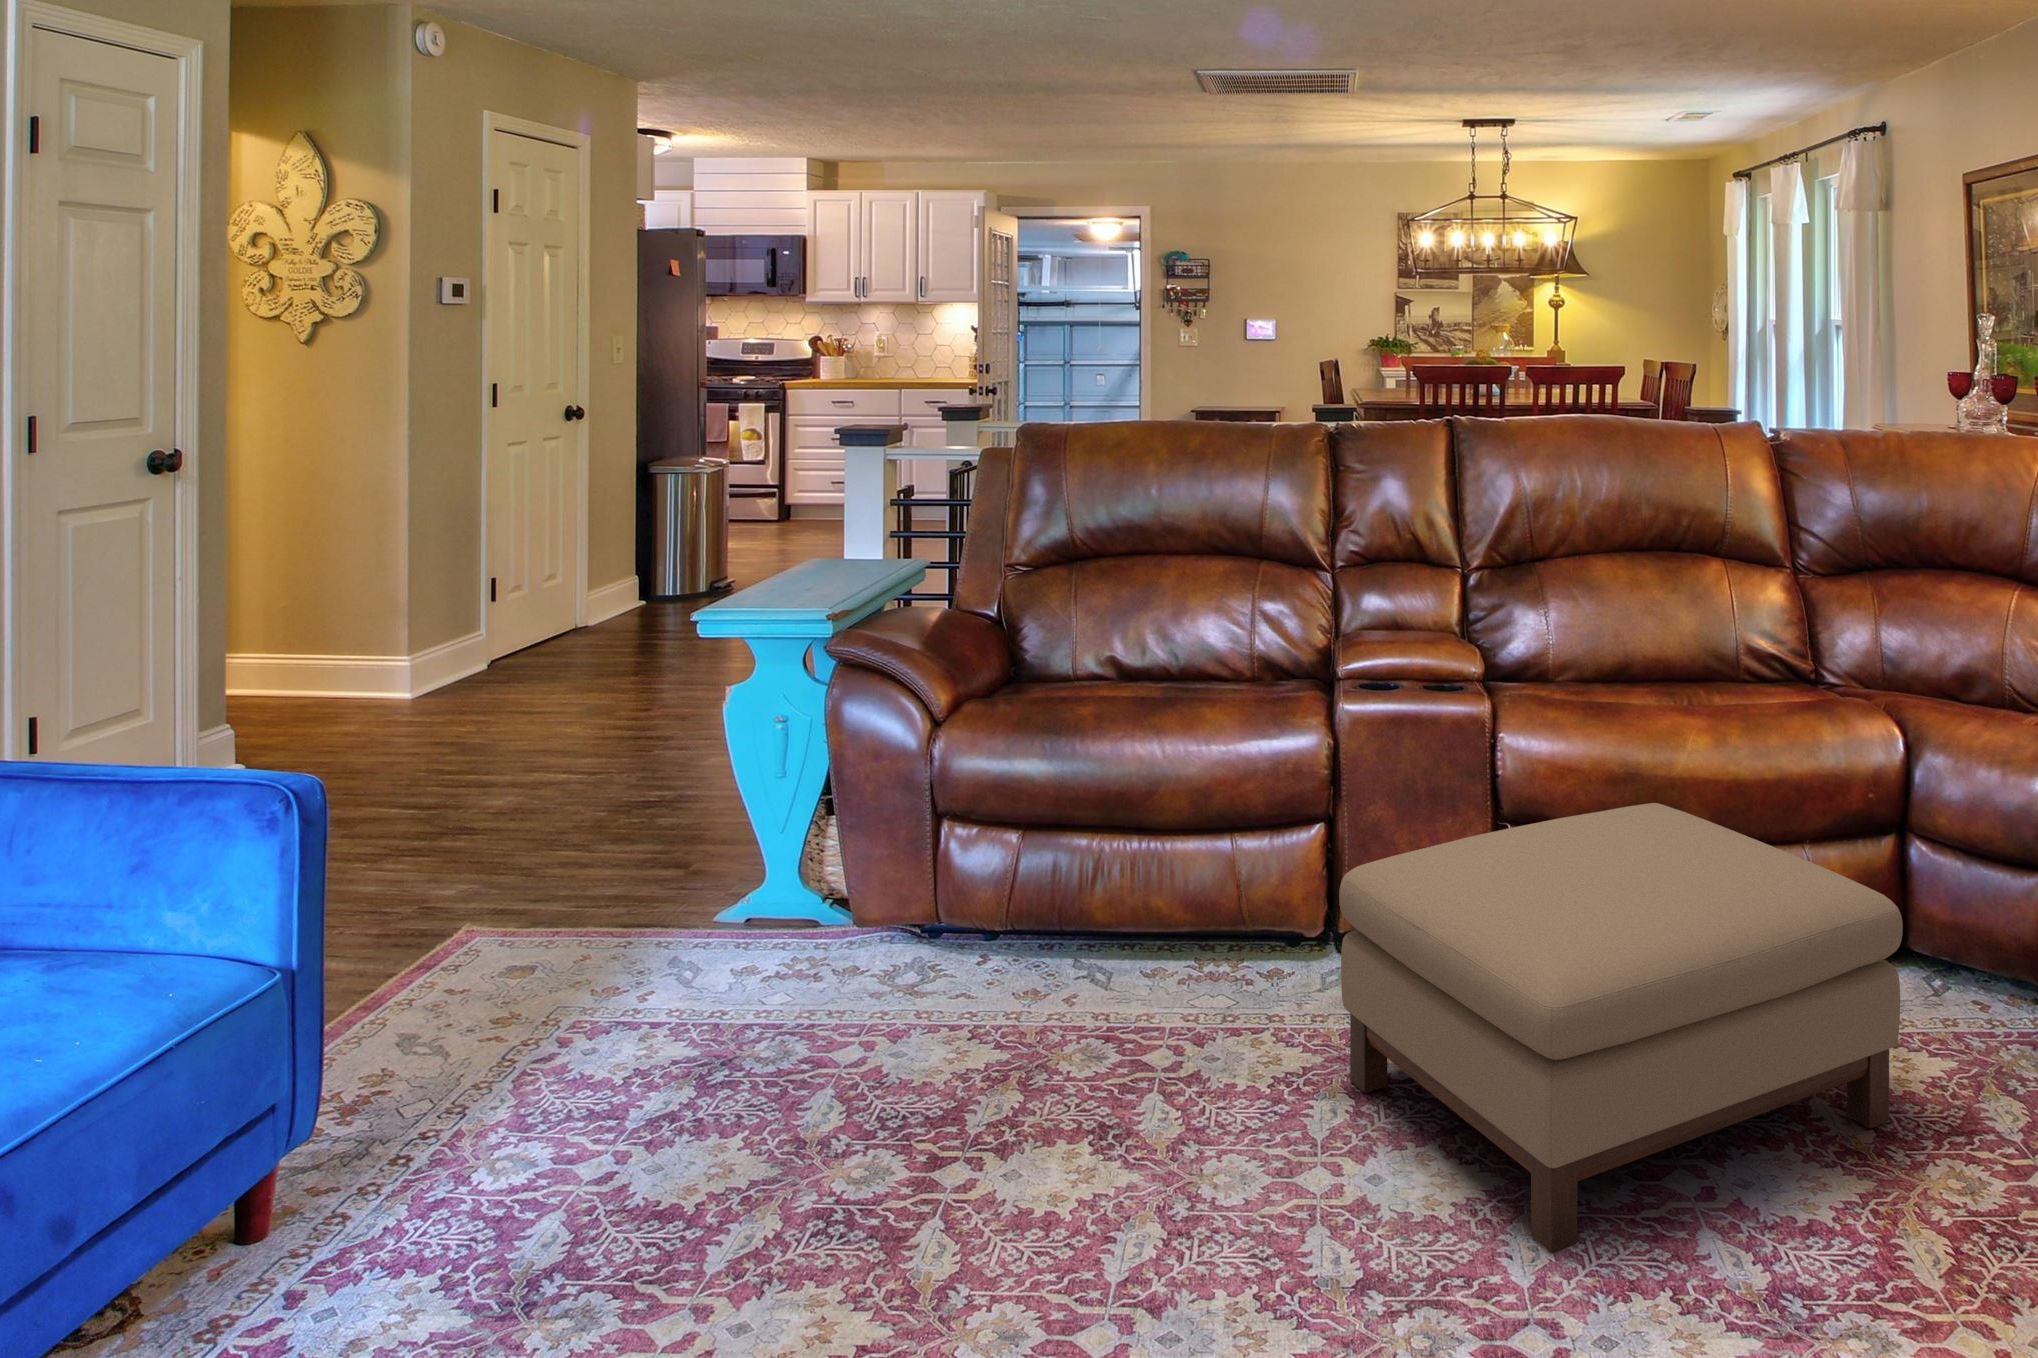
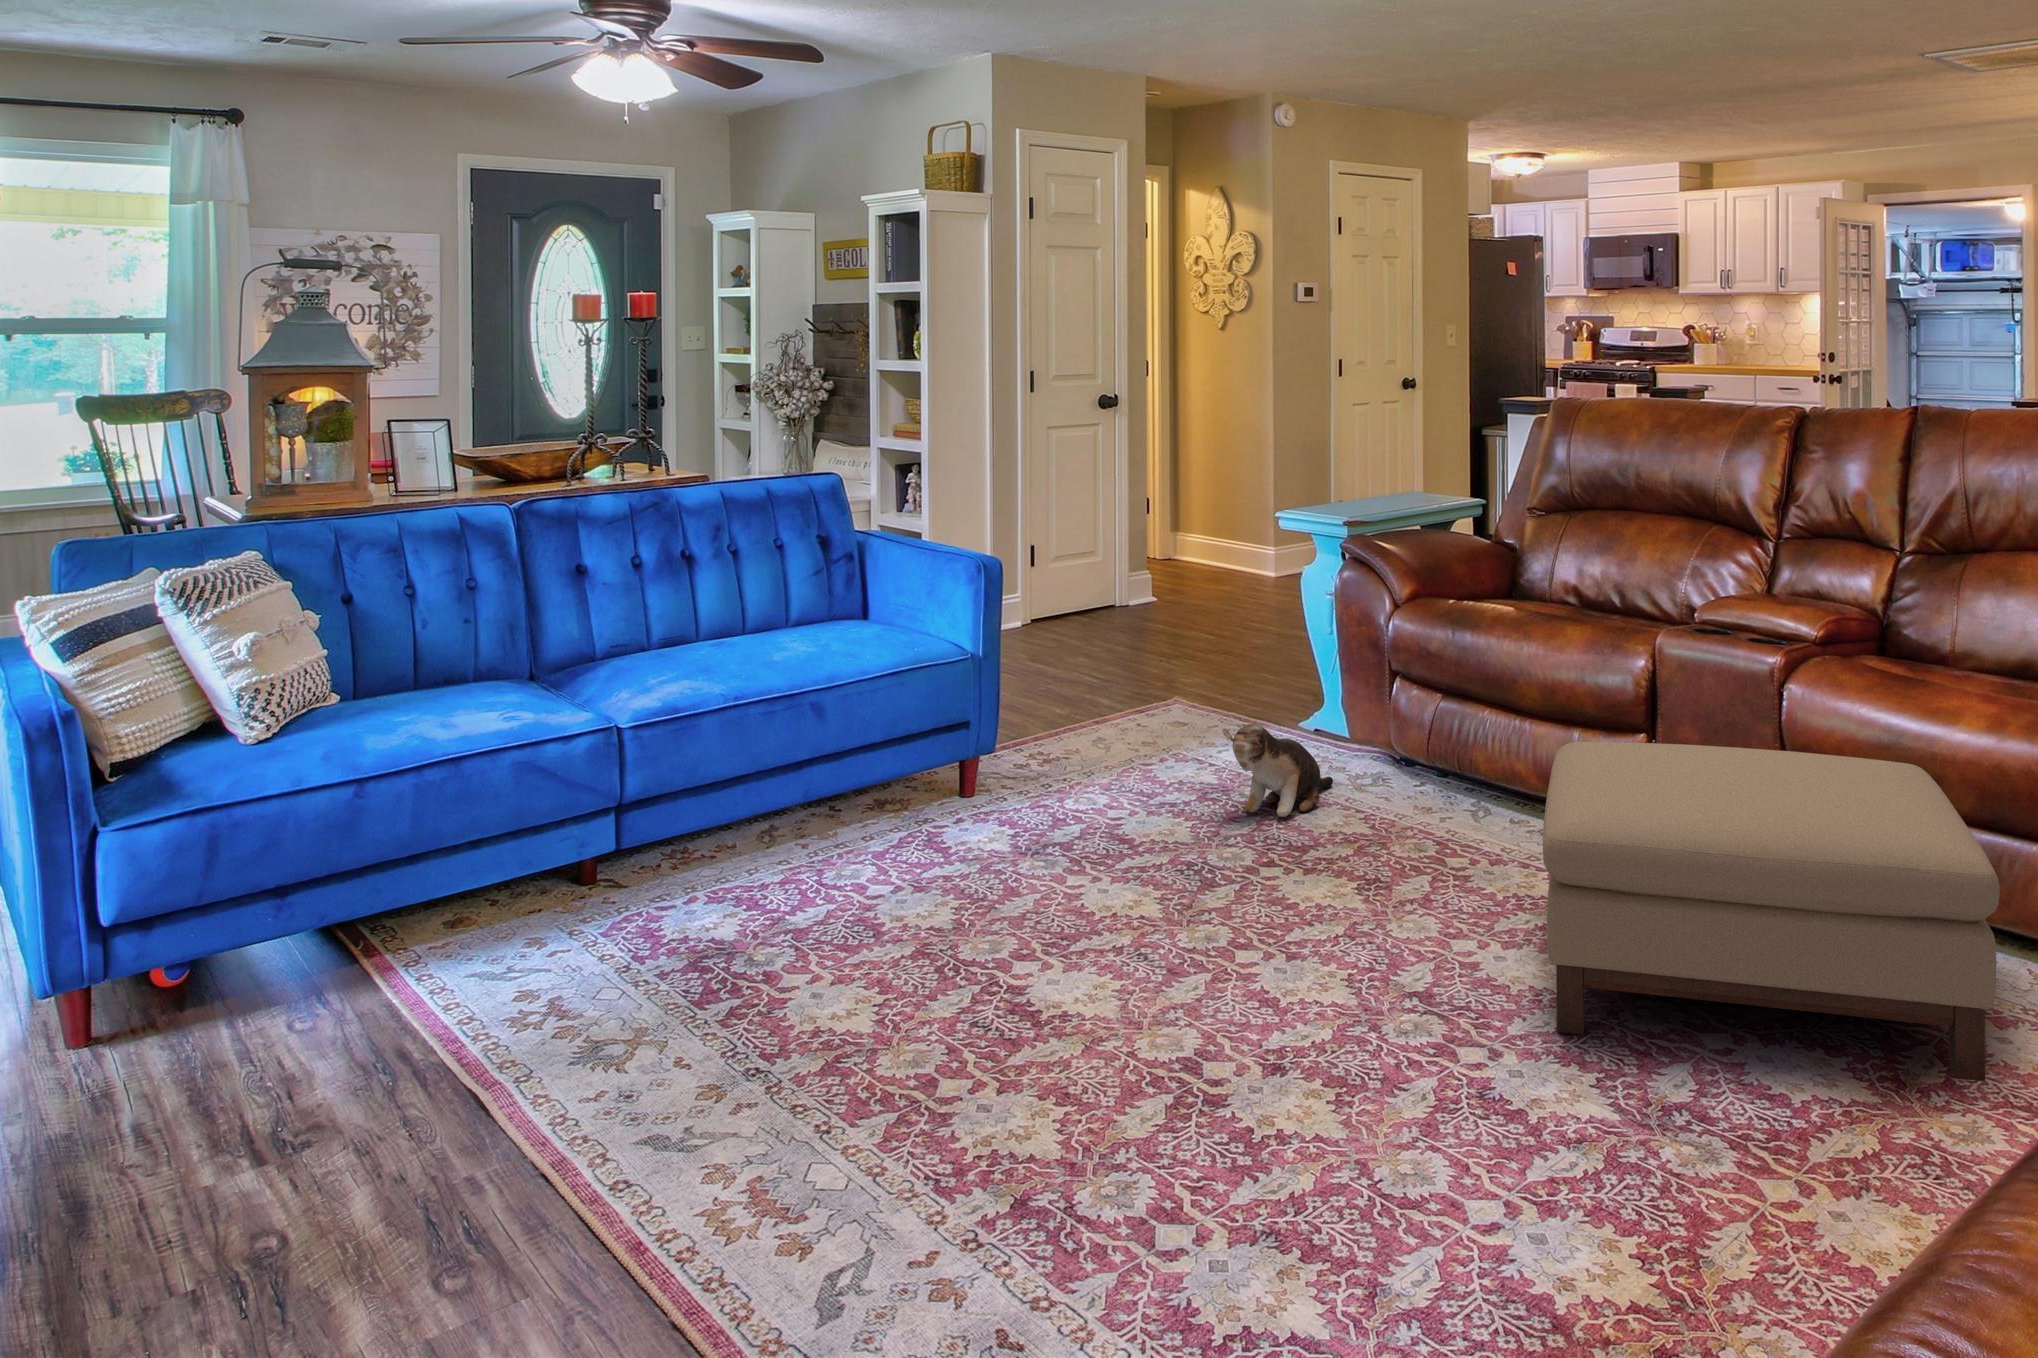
plush toy: none [786,944,894,1082] -> present [1223,723,1333,817]

